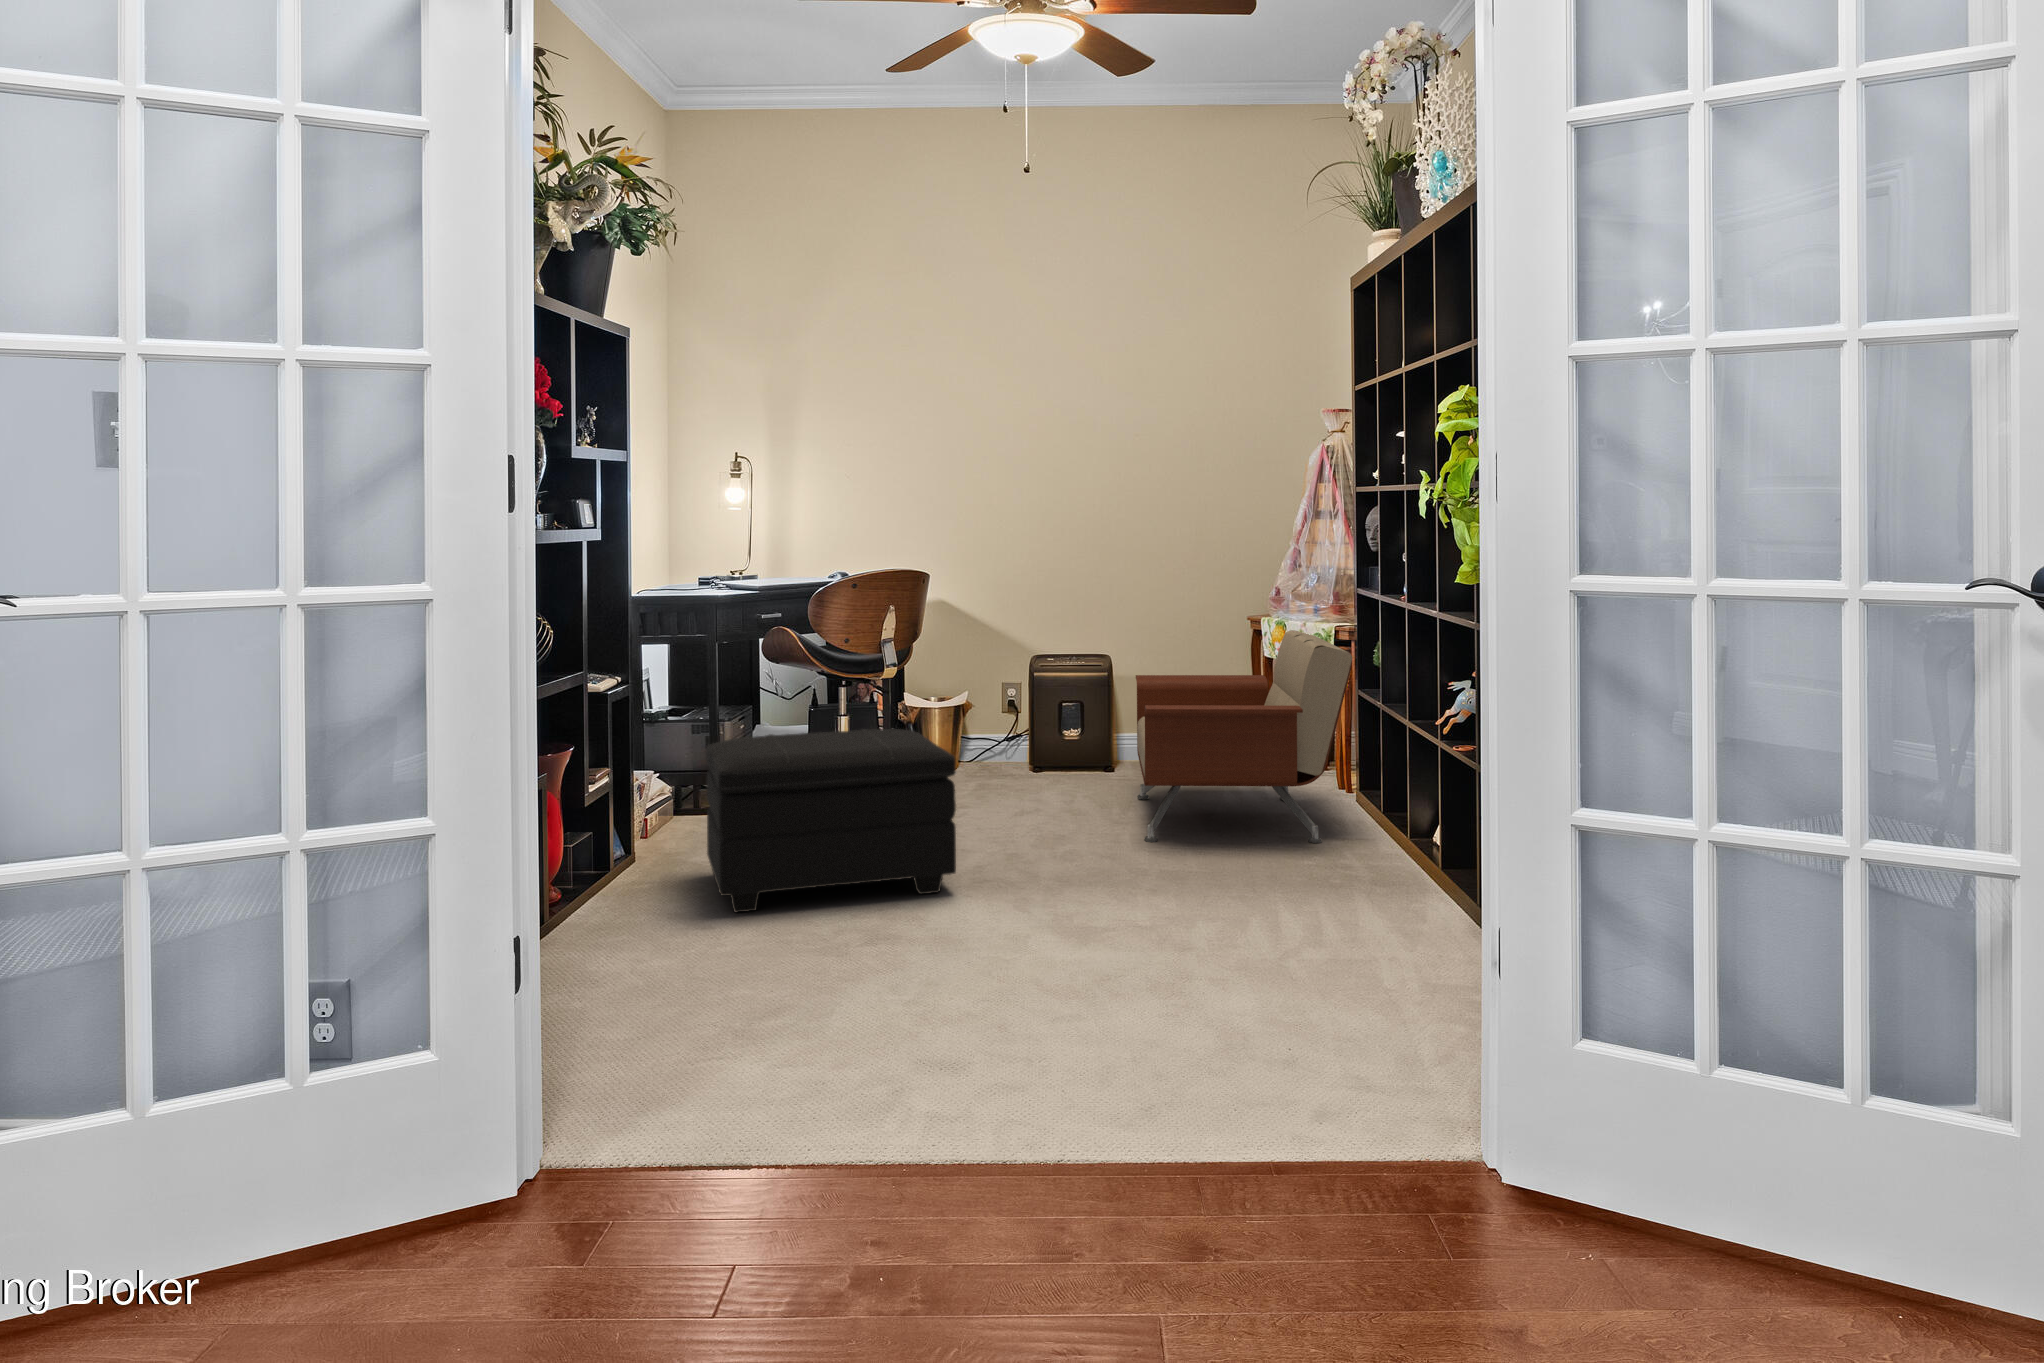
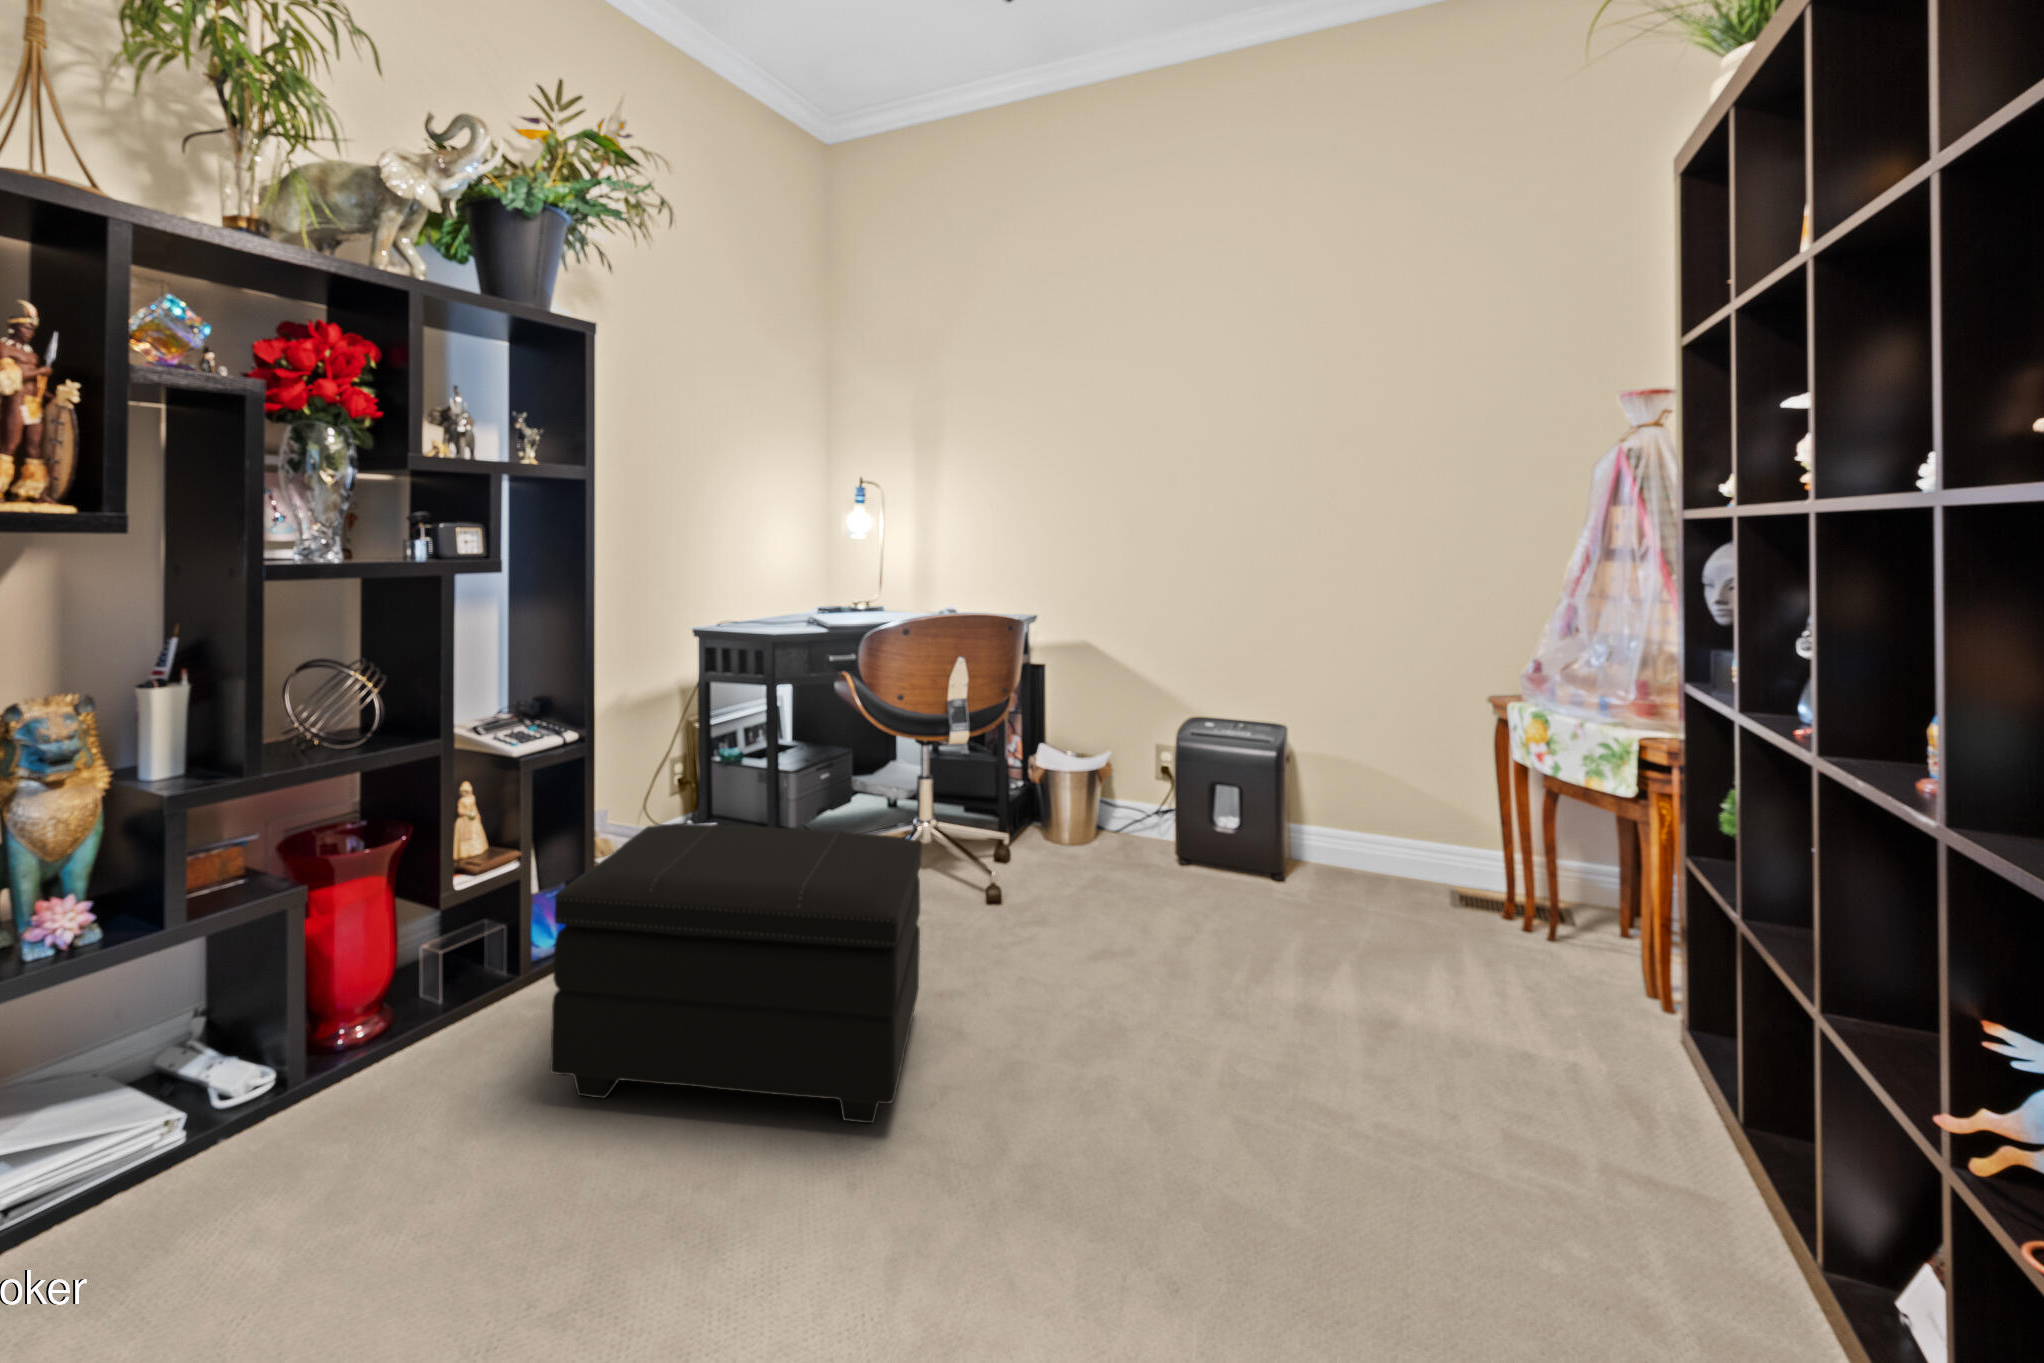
armchair: present [1136,630,1352,843] -> none [1264,733,1678,1145]

